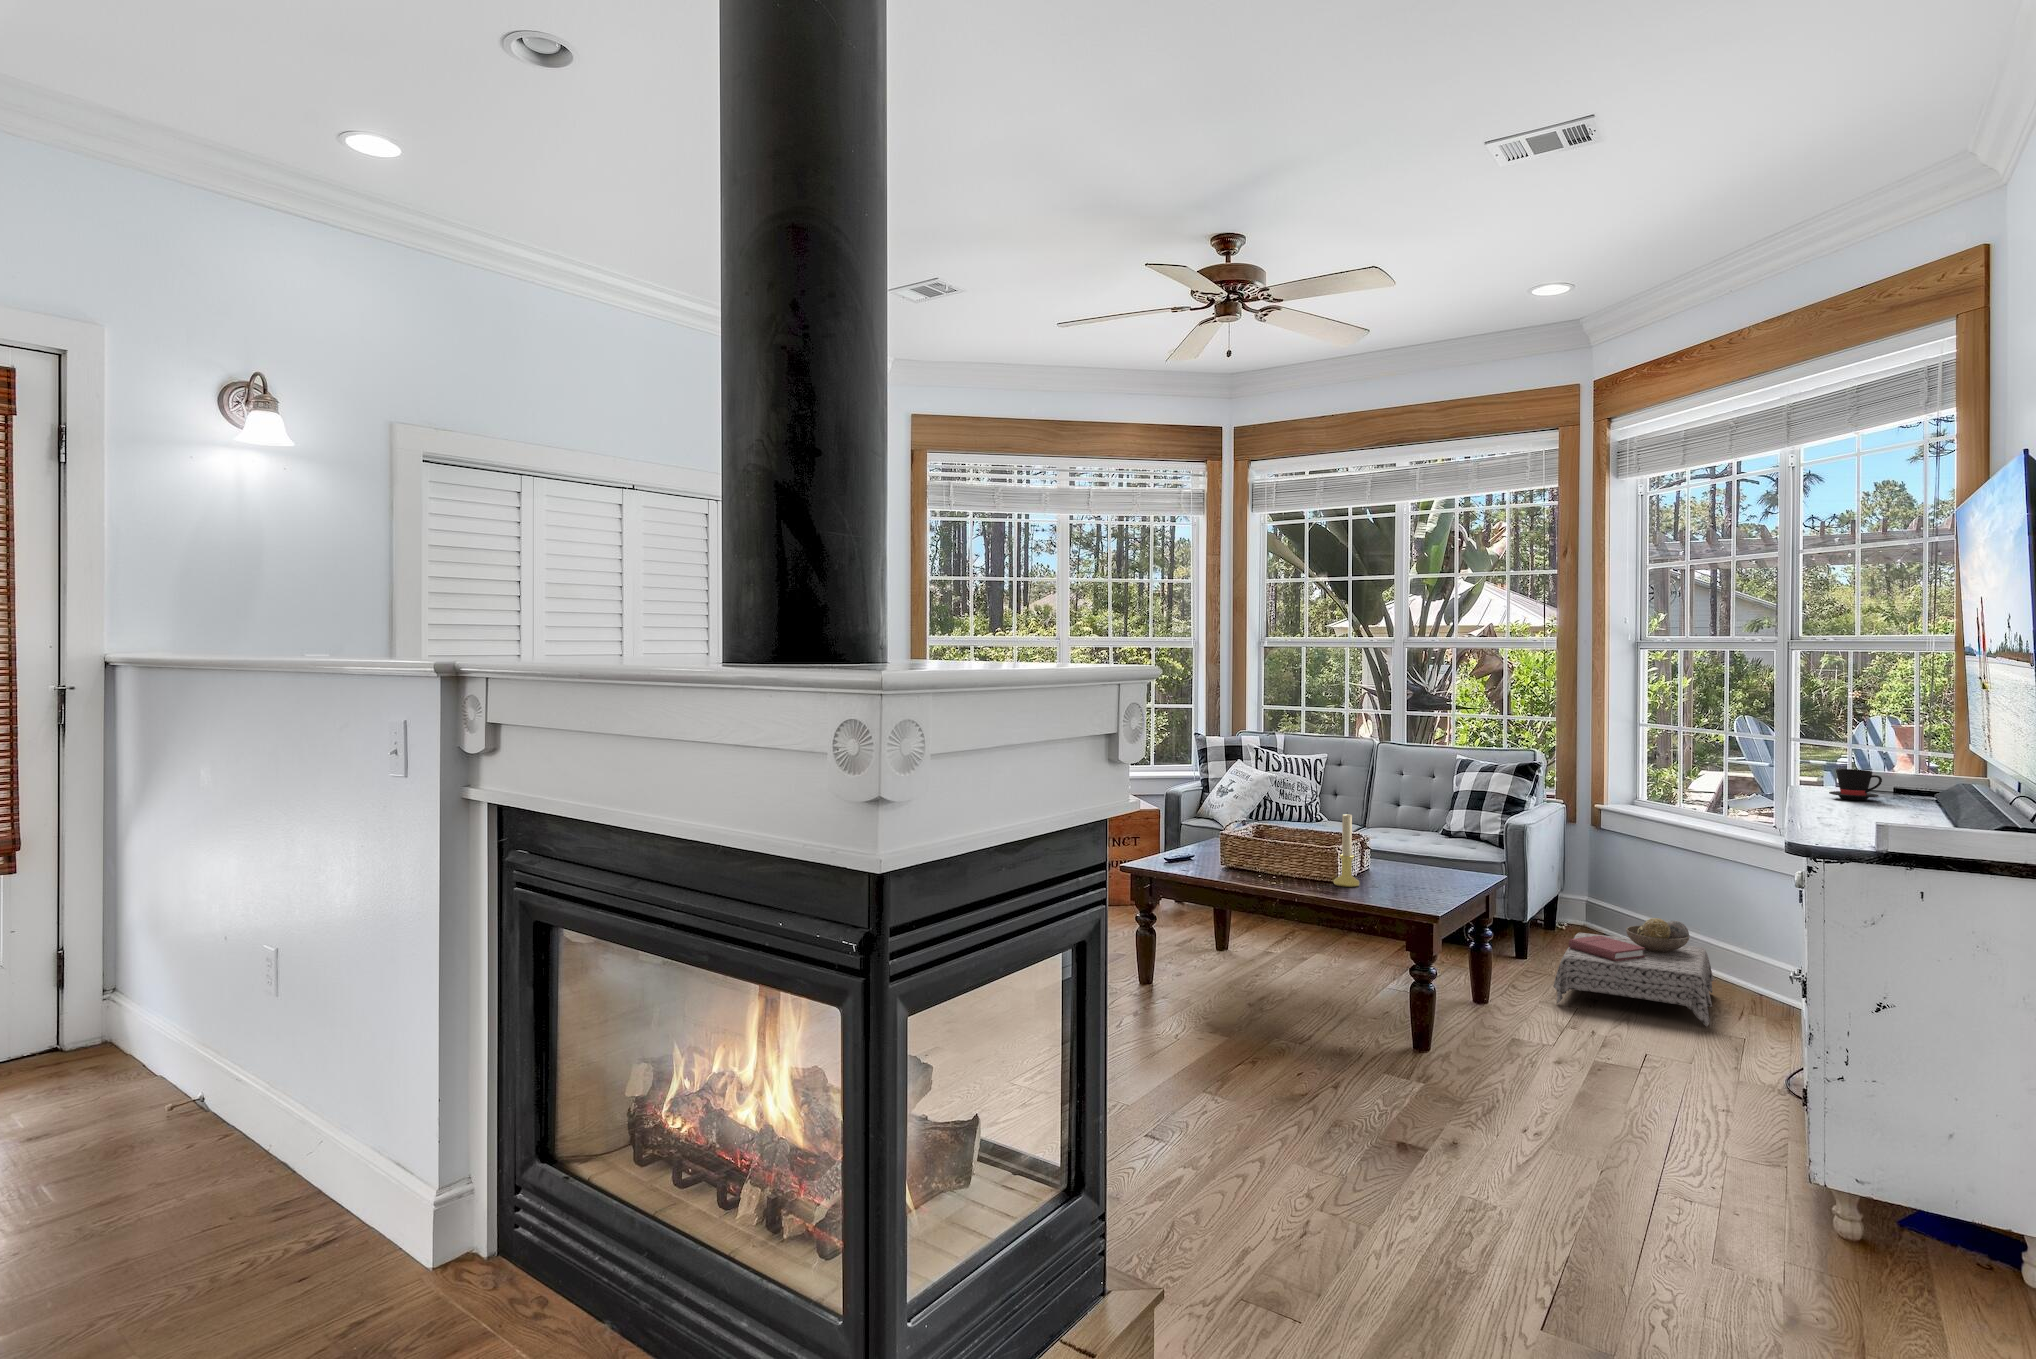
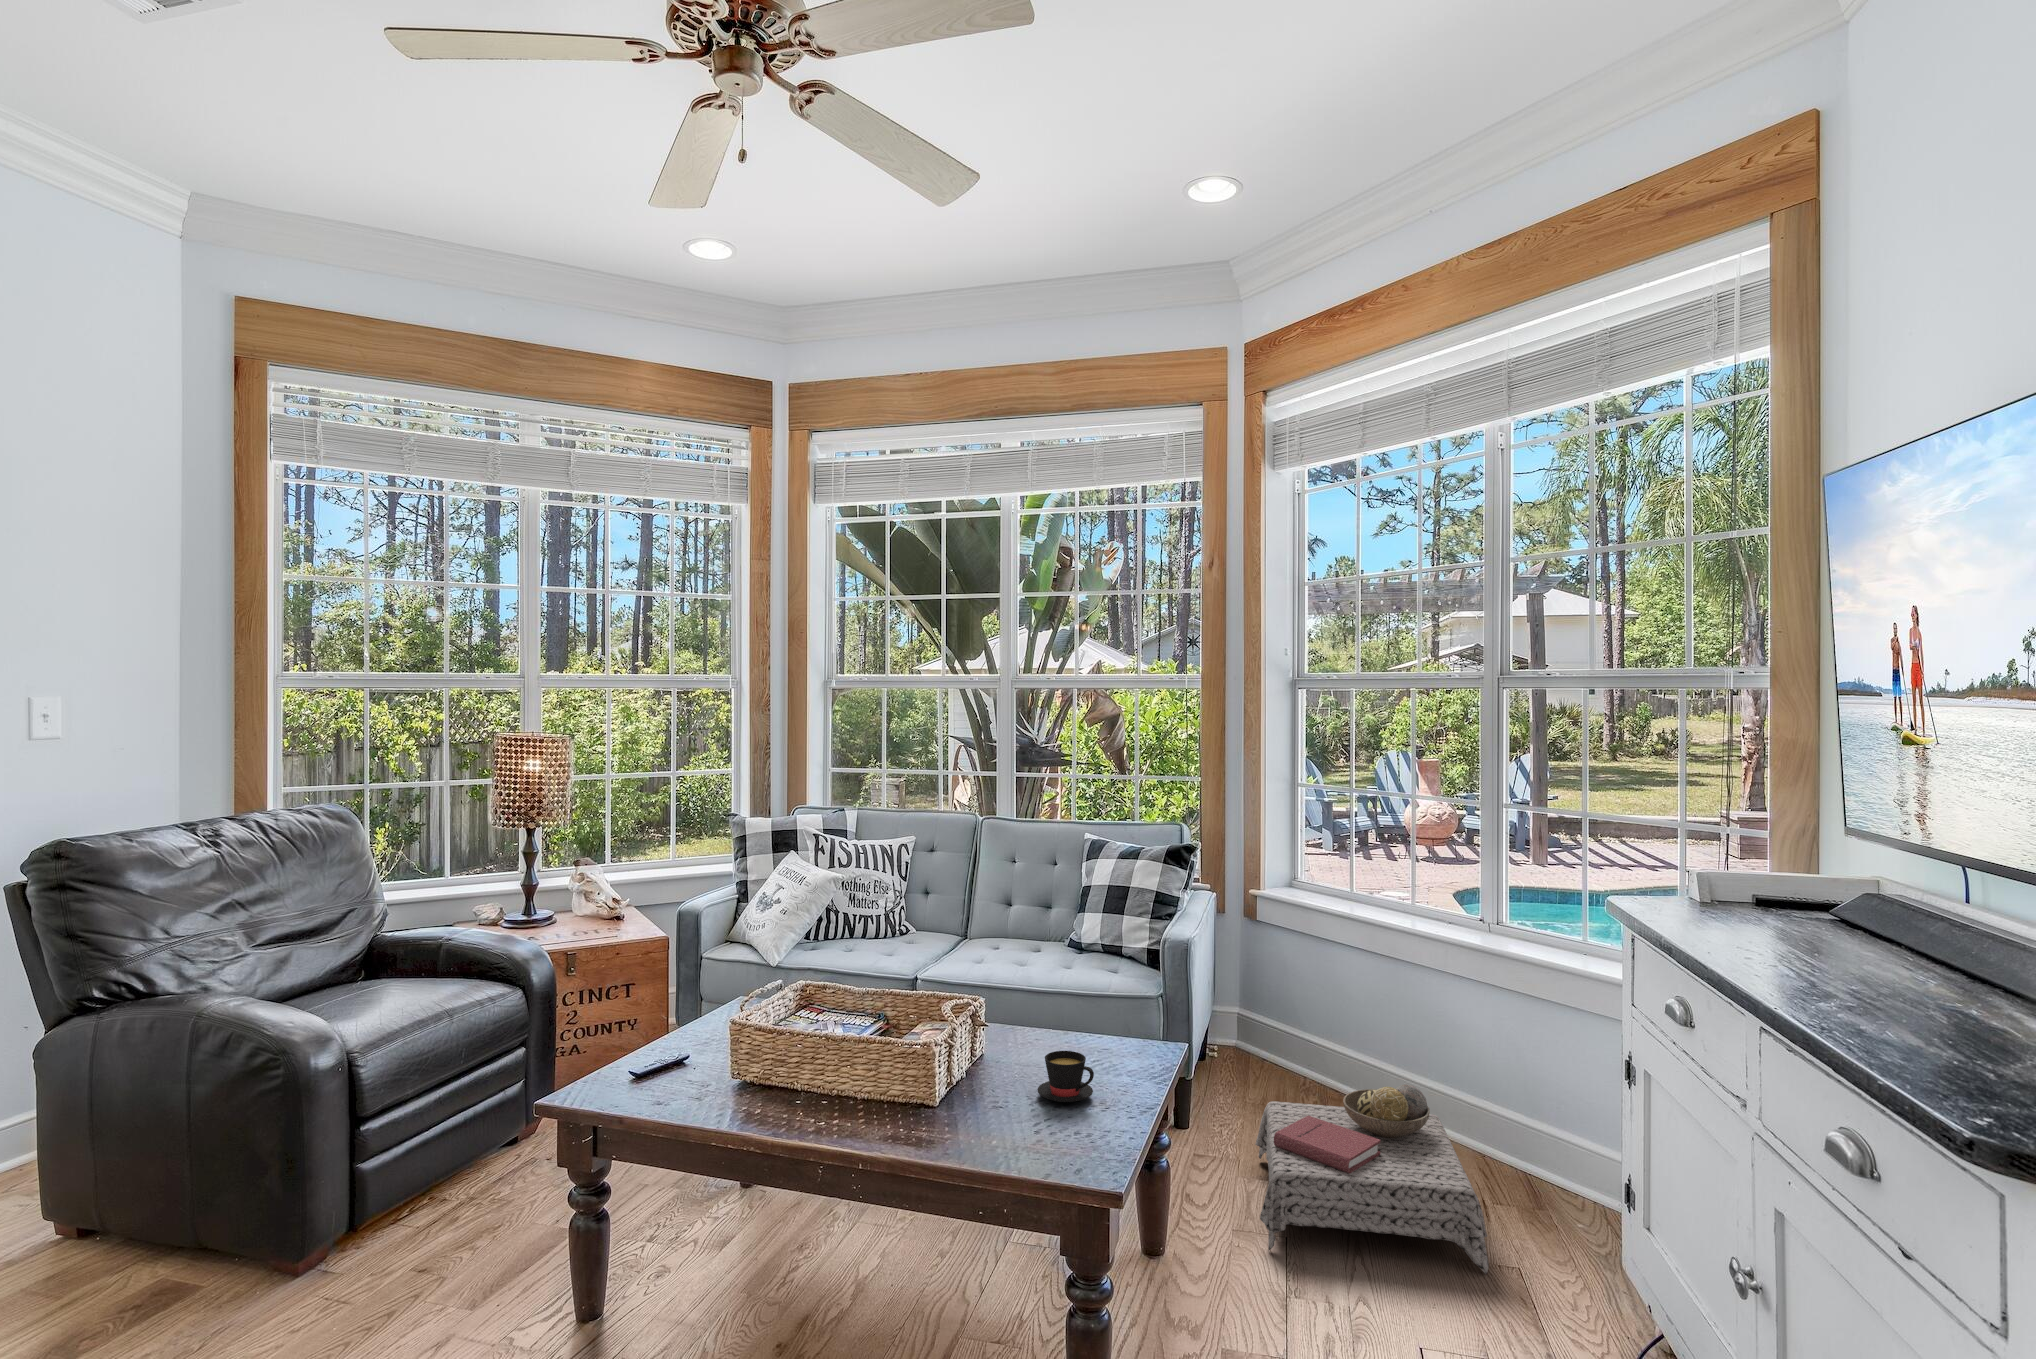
teacup: present [1829,769,1882,800] -> present [1037,1051,1094,1103]
candle holder: present [1334,814,1359,887] -> none [926,994,972,1141]

